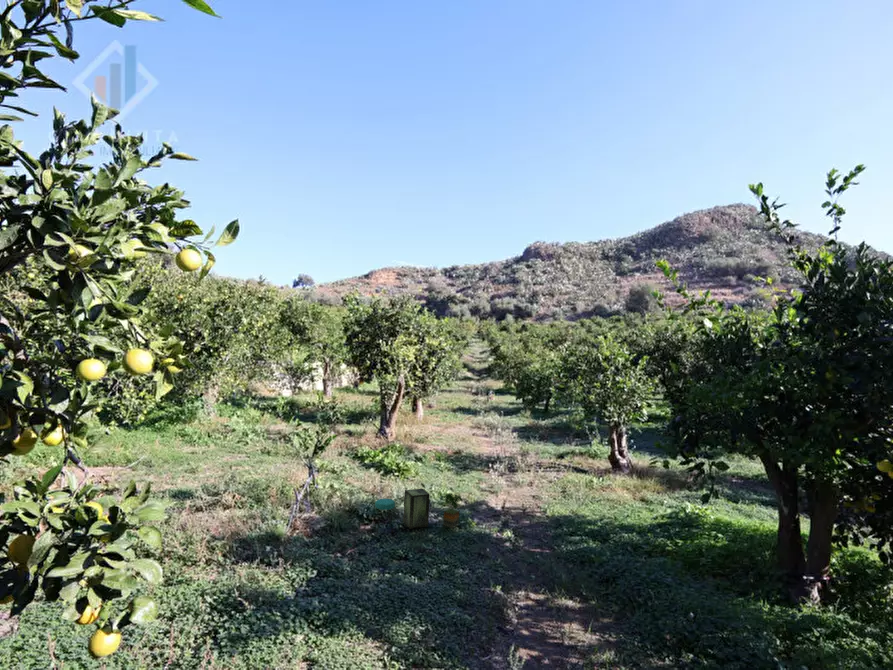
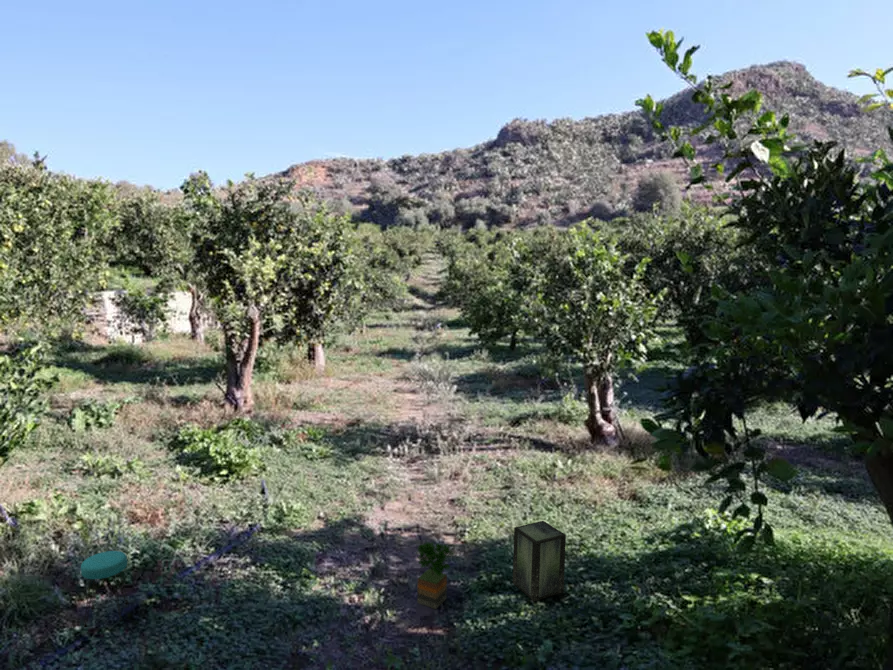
storage box: present [403,489,430,529] -> present [513,521,566,601]
potted tree: present [443,493,463,528] -> present [417,543,454,609]

